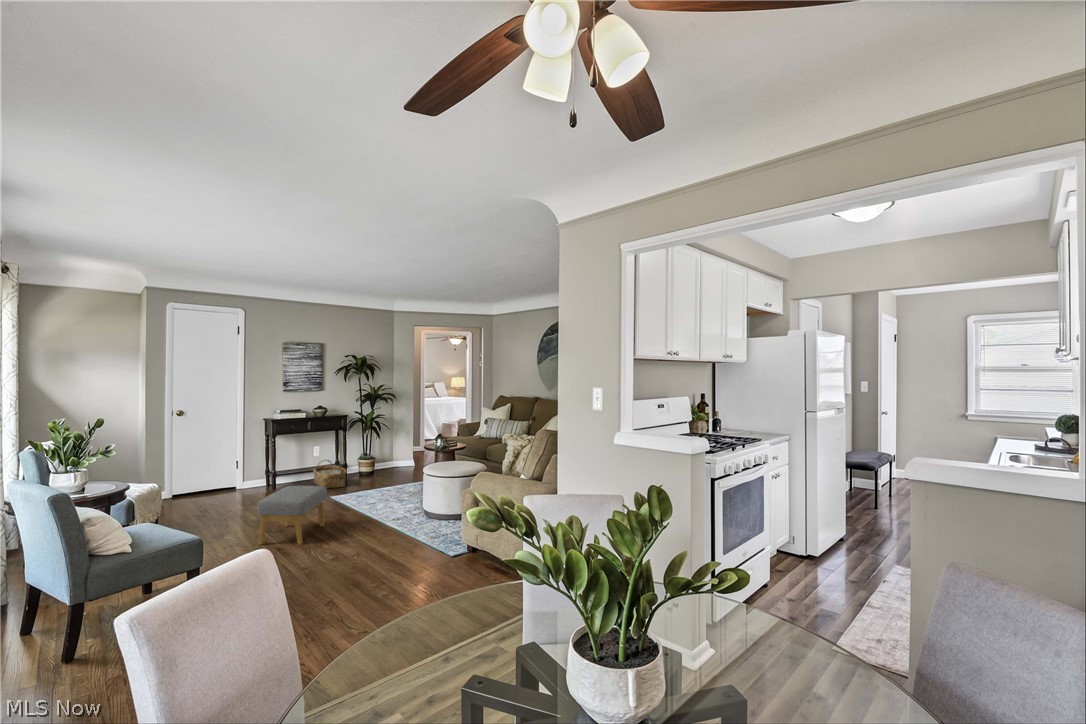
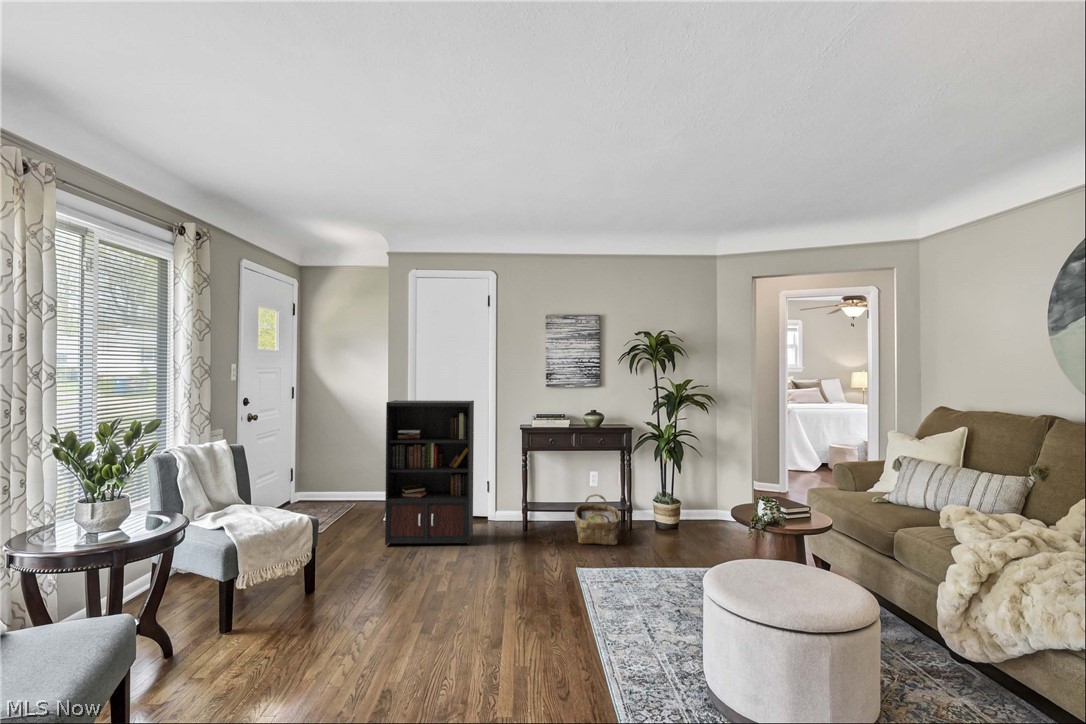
bookcase: none [170,403,250,514] -> present [385,400,498,545]
footstool: present [257,486,327,545] -> none [358,546,495,685]

